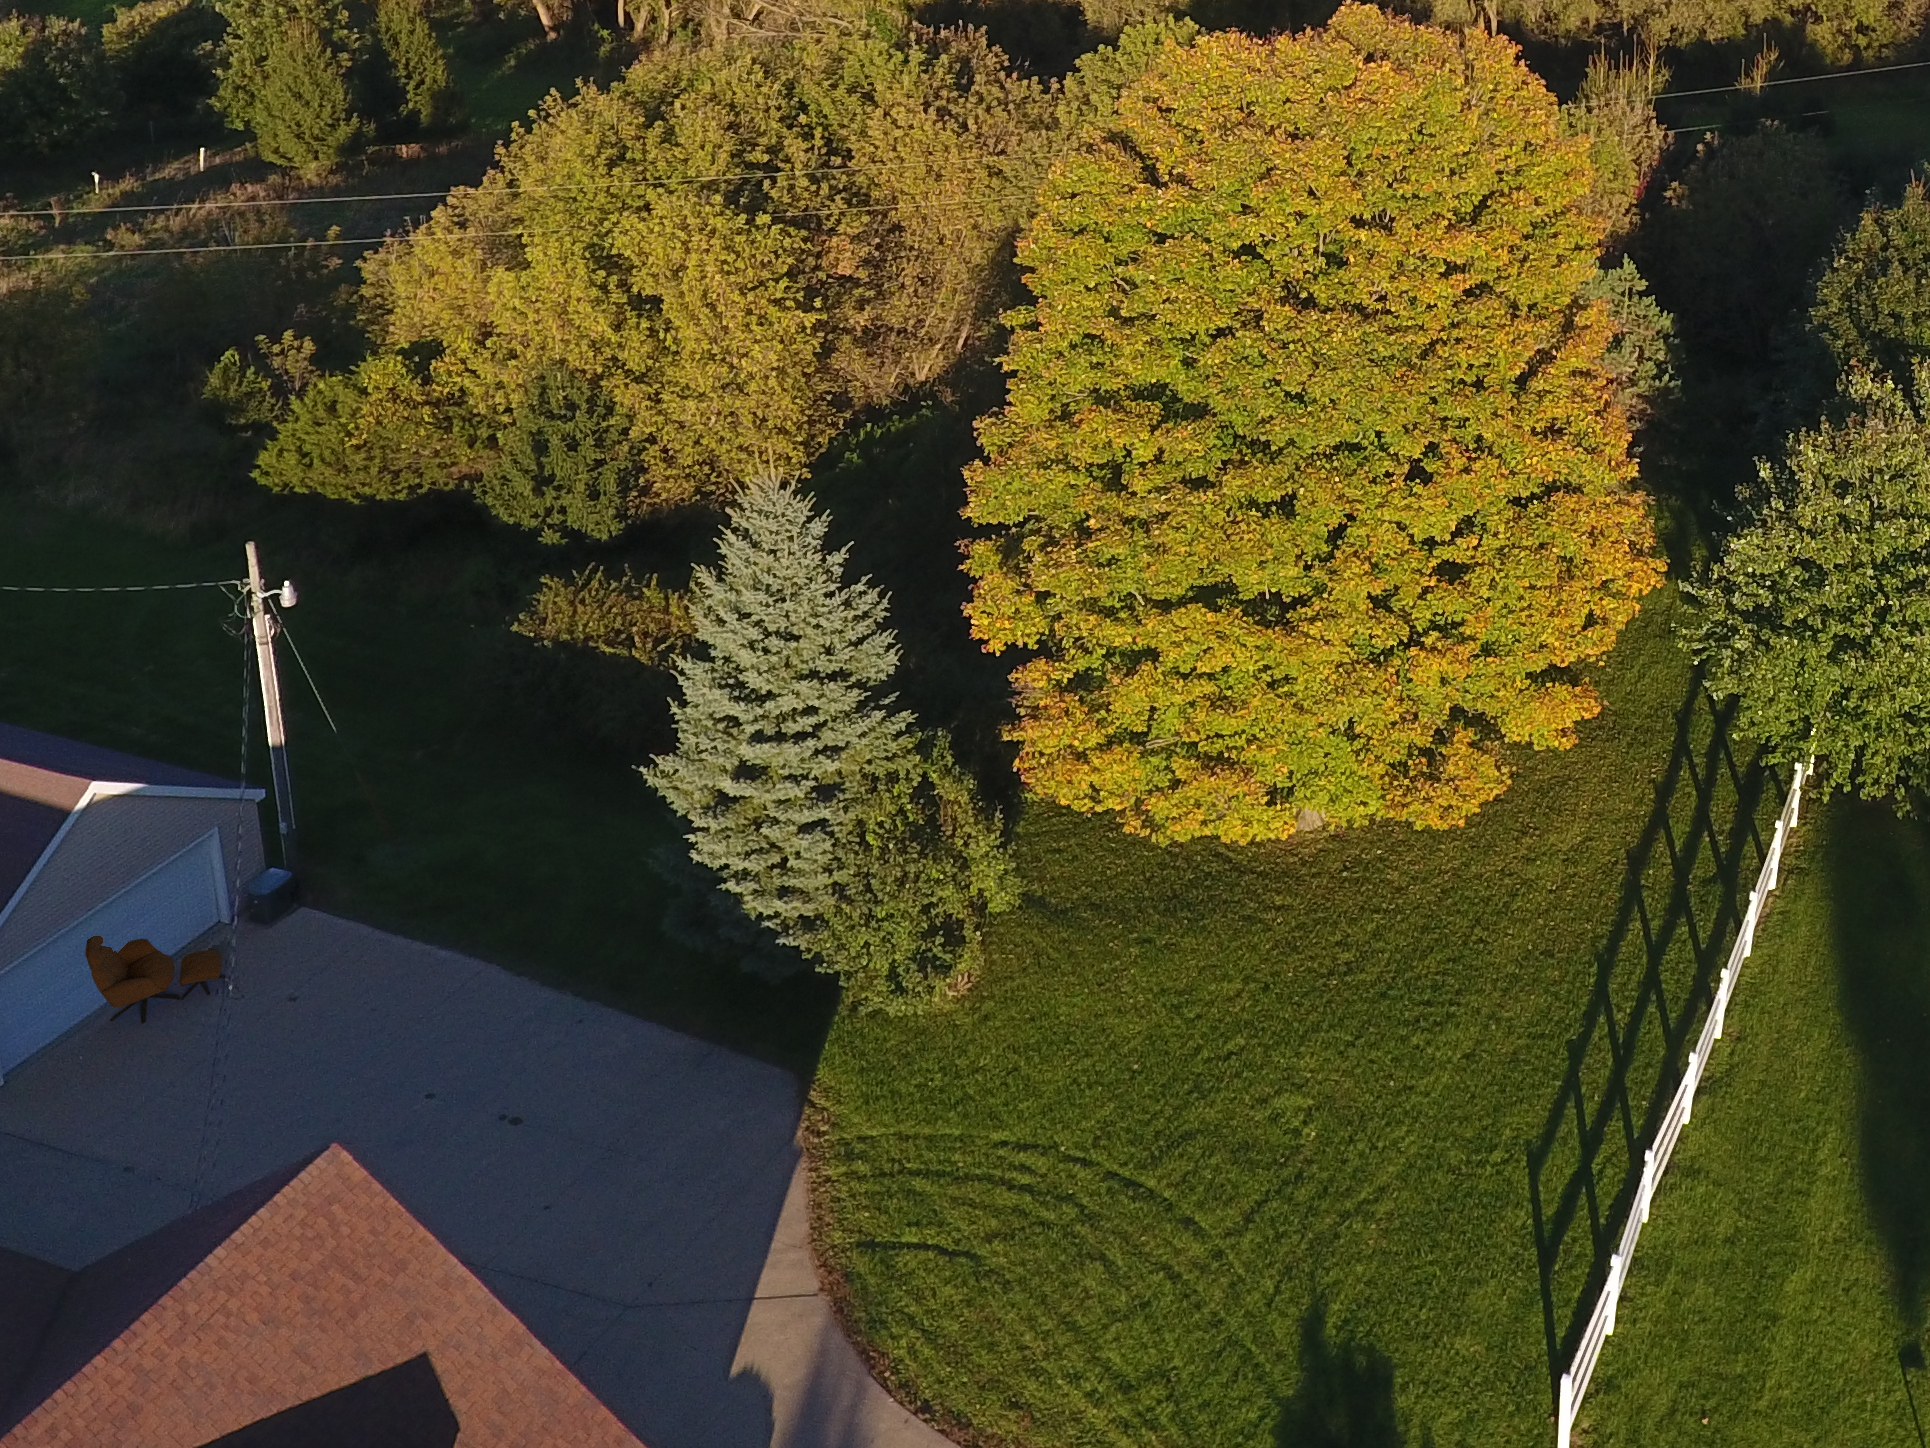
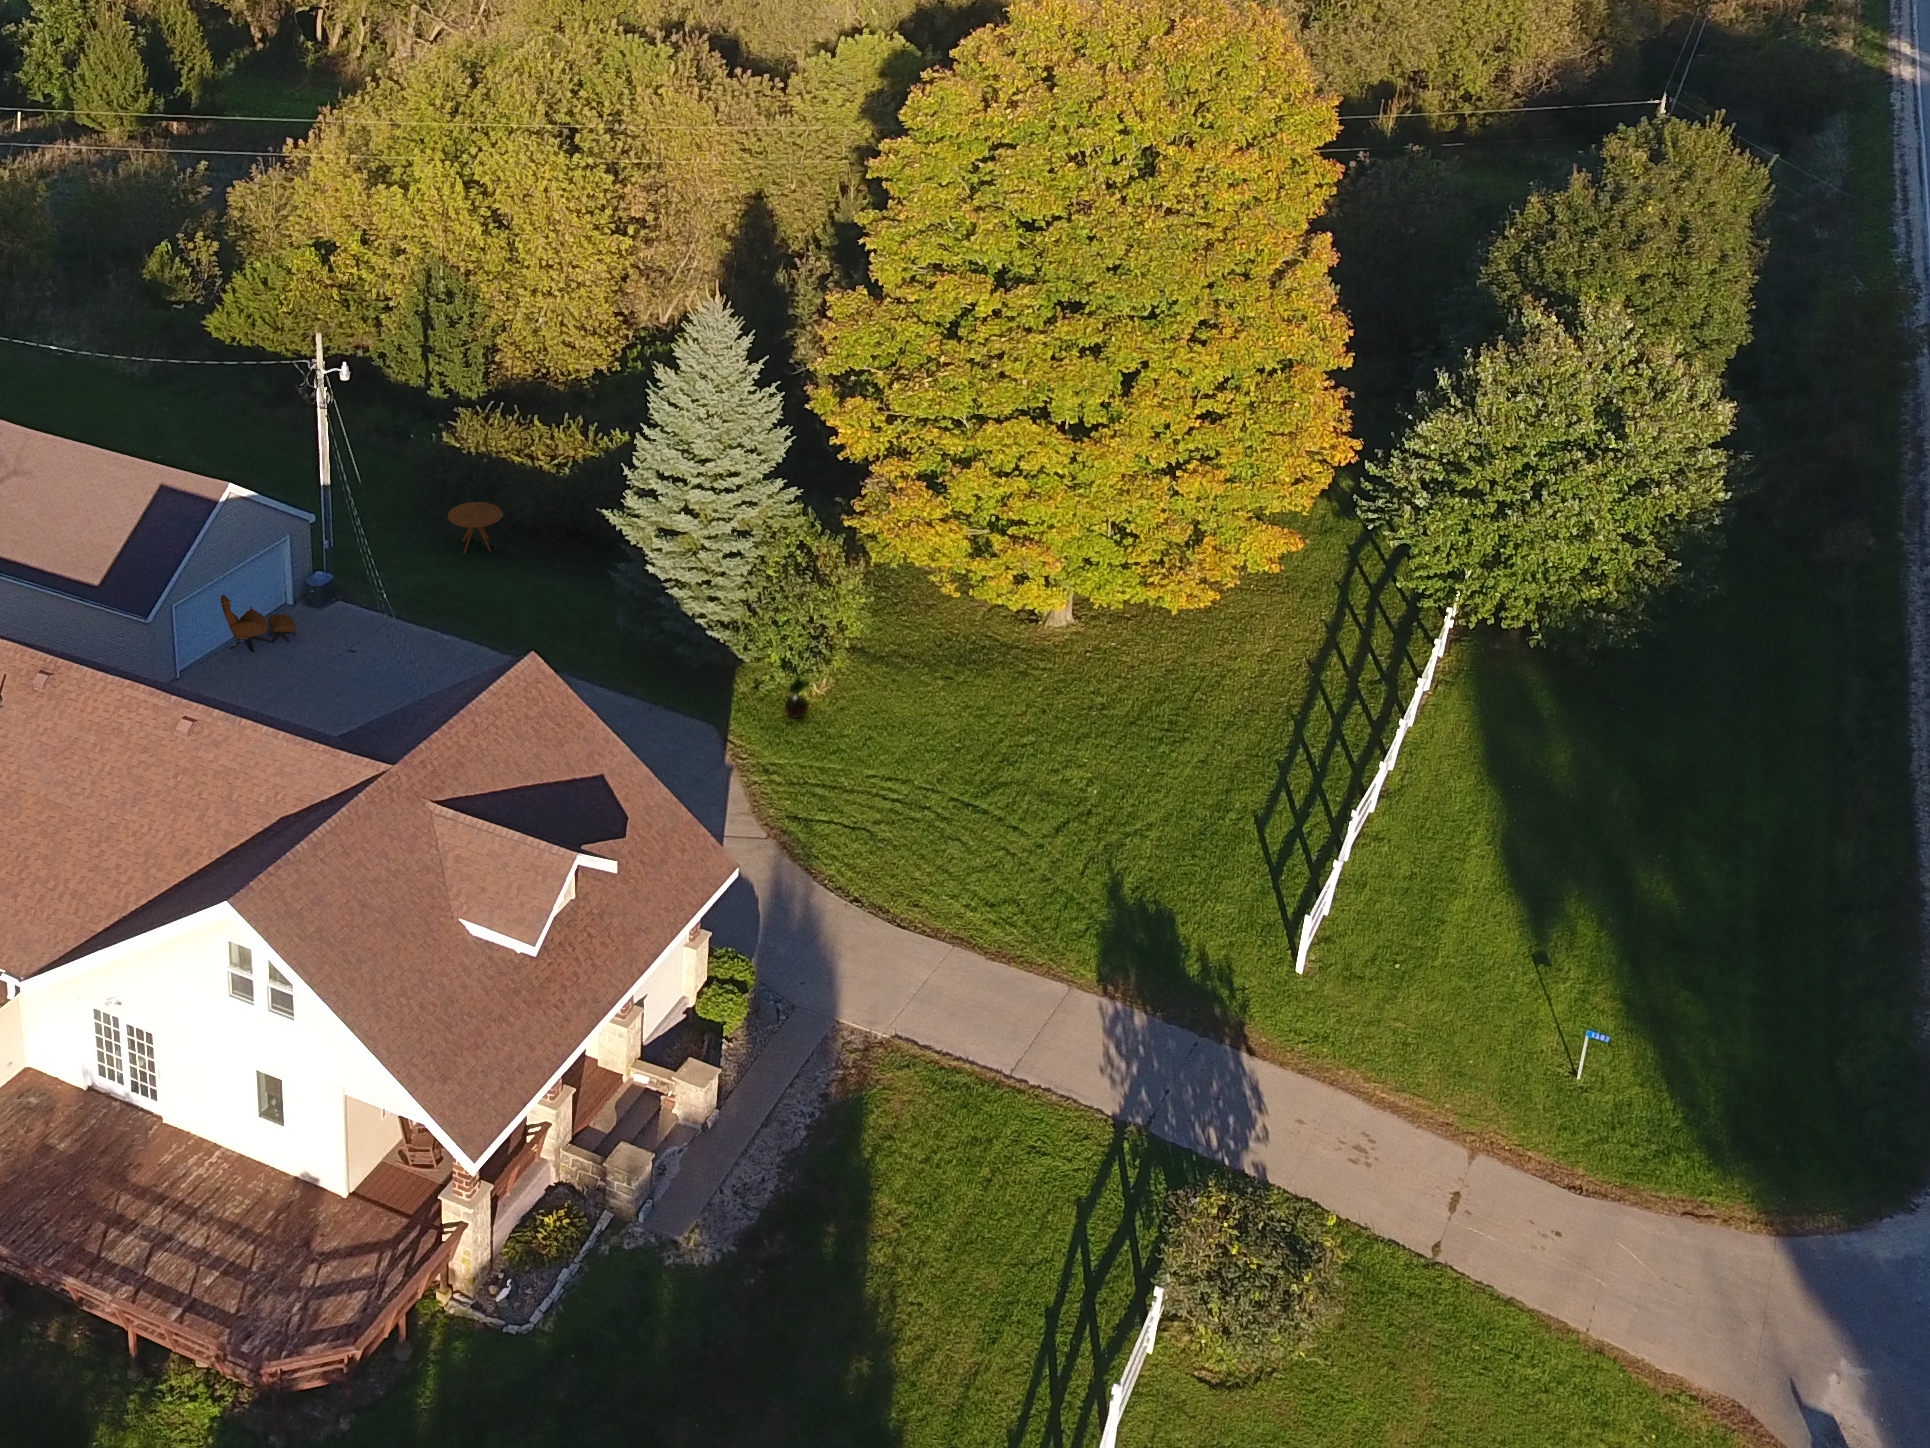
round table: none [510,714,591,794] -> present [448,502,502,554]
potted tree: none [892,986,938,1049] -> present [785,676,810,718]

